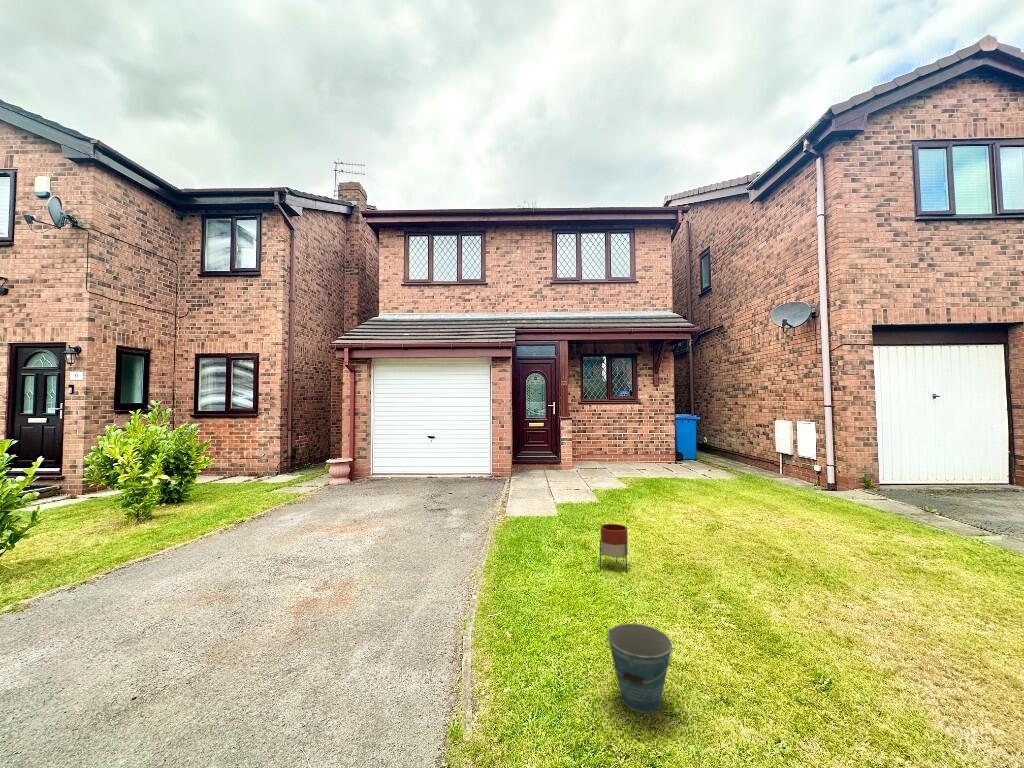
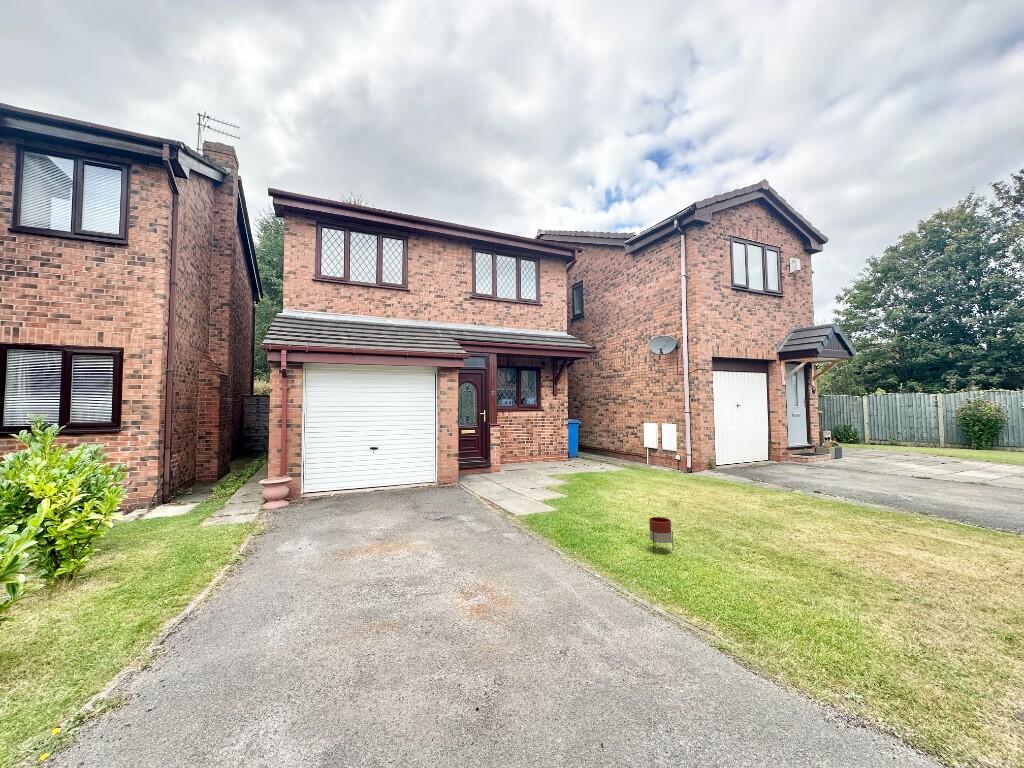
bucket: present [607,624,672,713] -> none [778,584,831,640]

